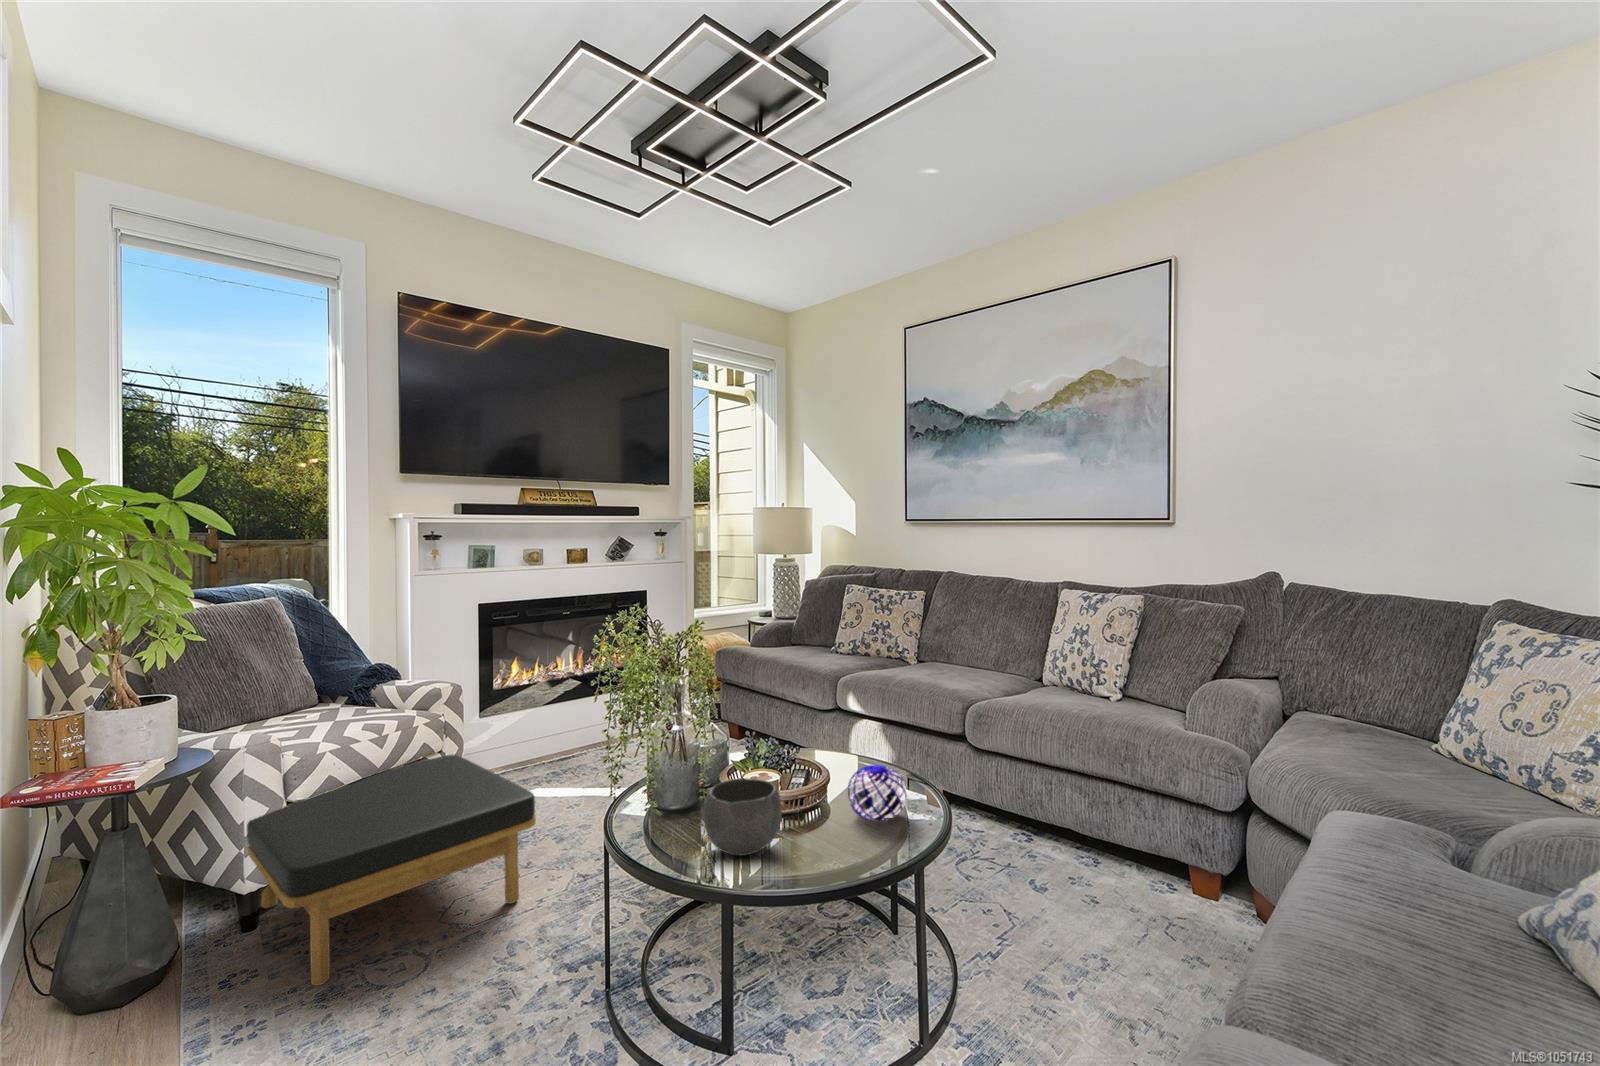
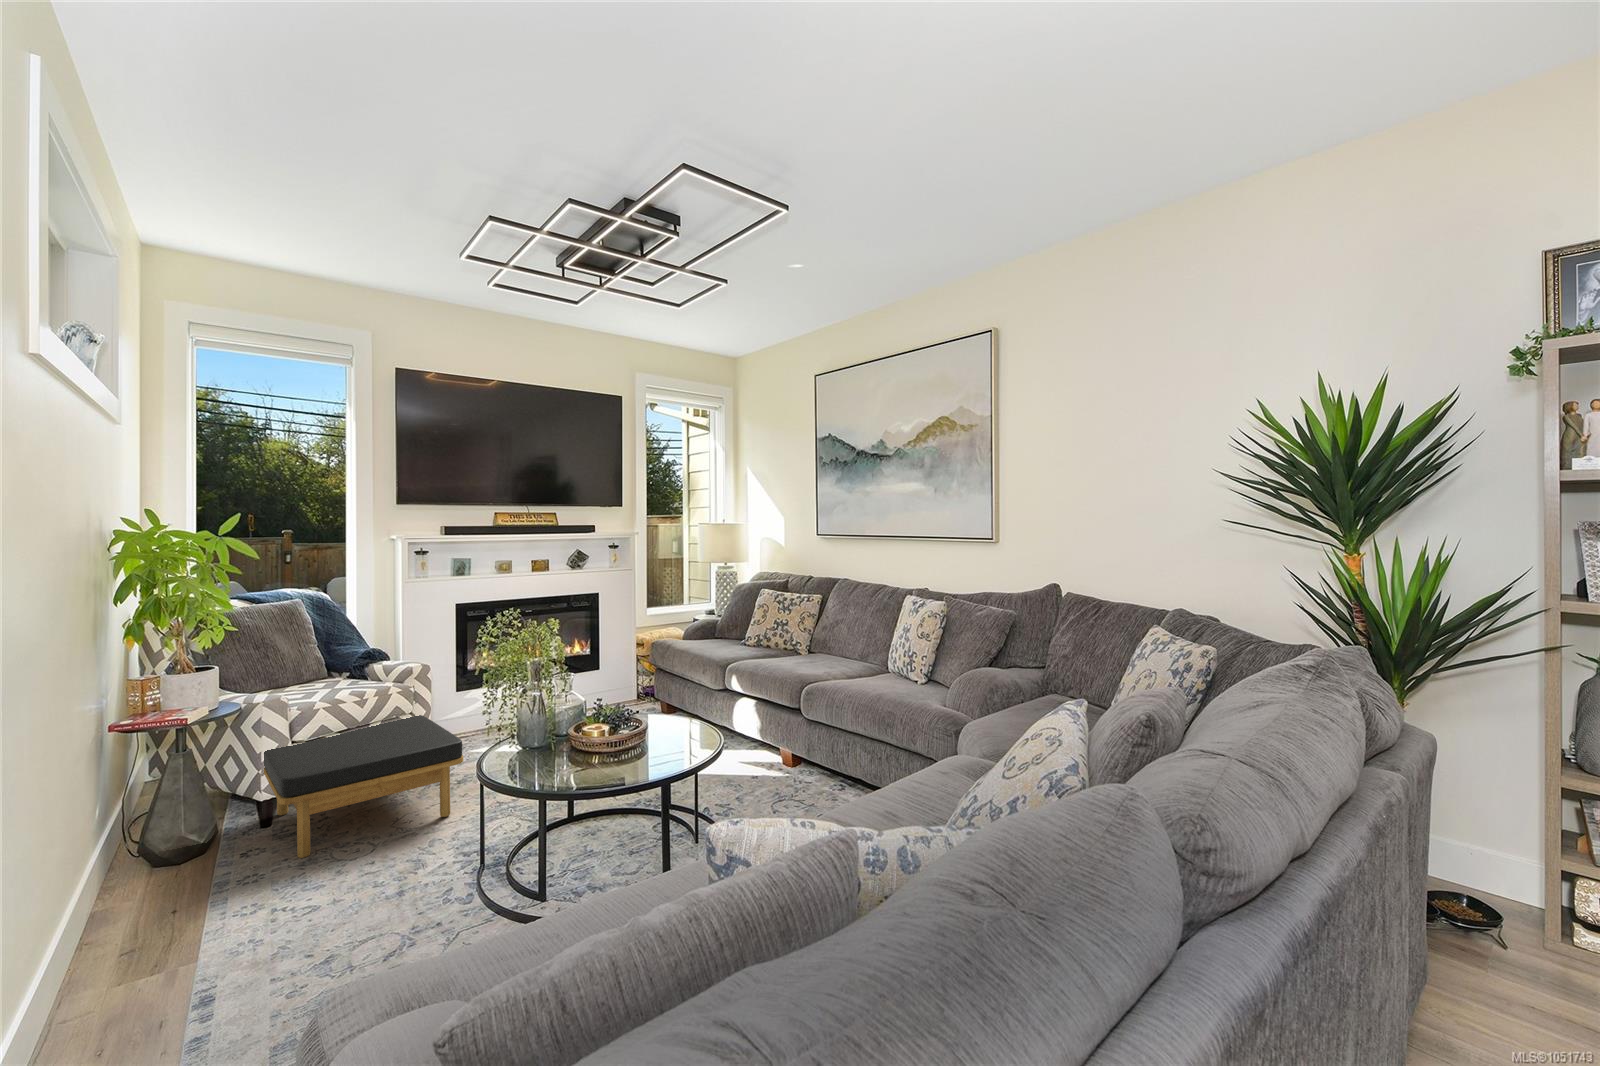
decorative orb: present [848,765,907,821] -> none [646,720,688,757]
ceramic bowl: present [703,778,782,856] -> none [531,725,587,773]

